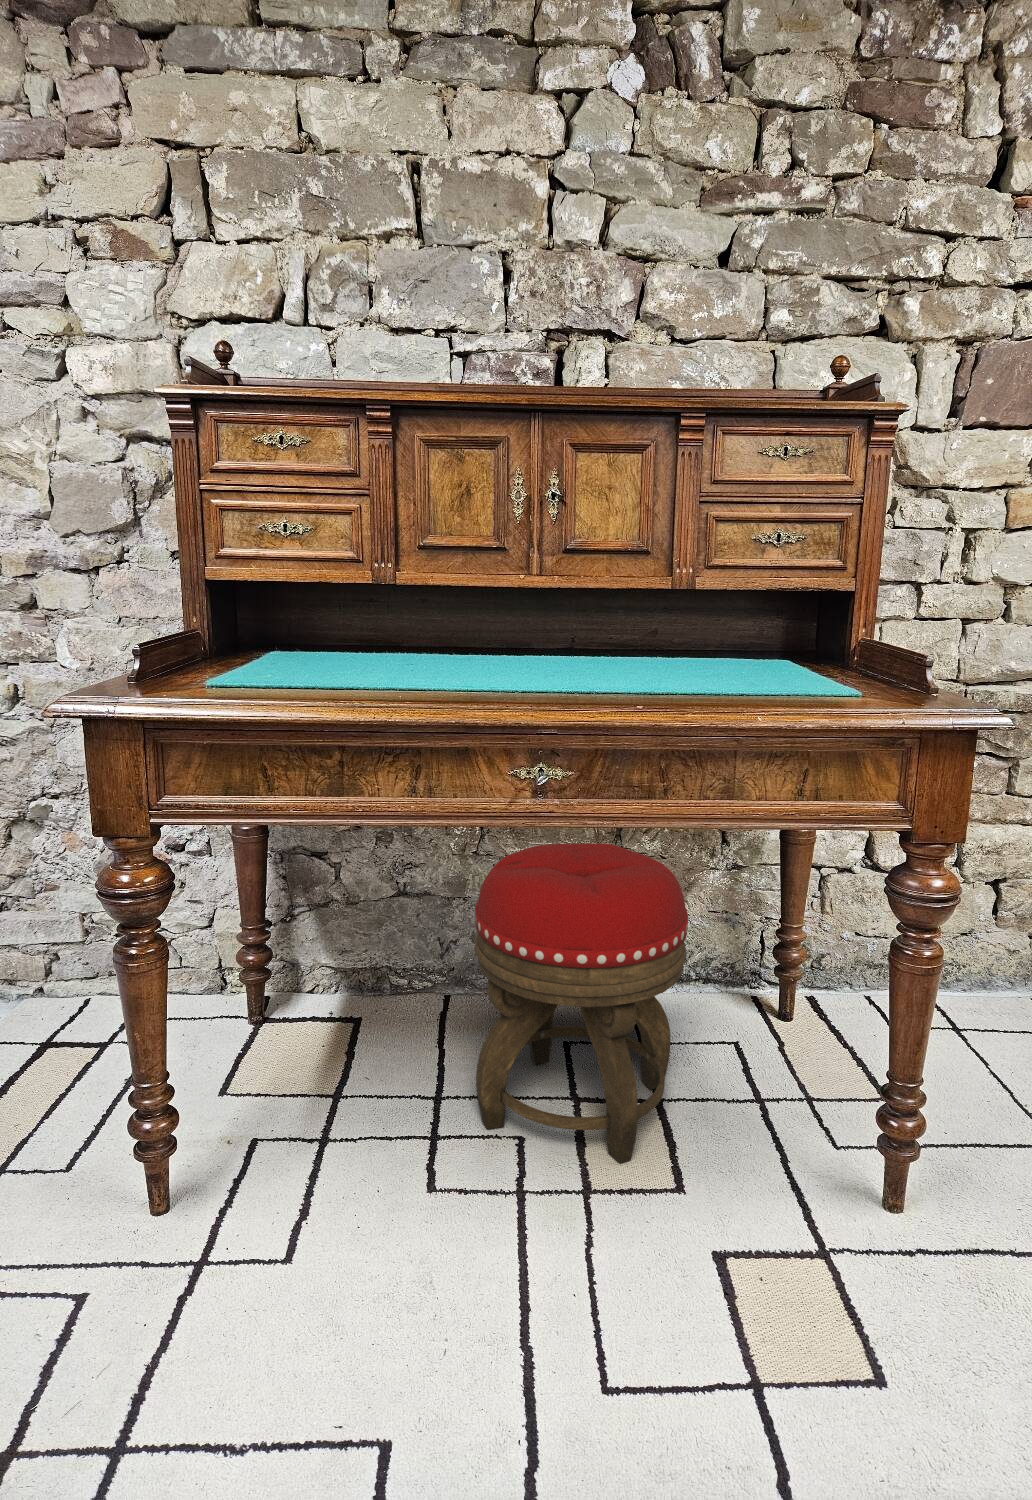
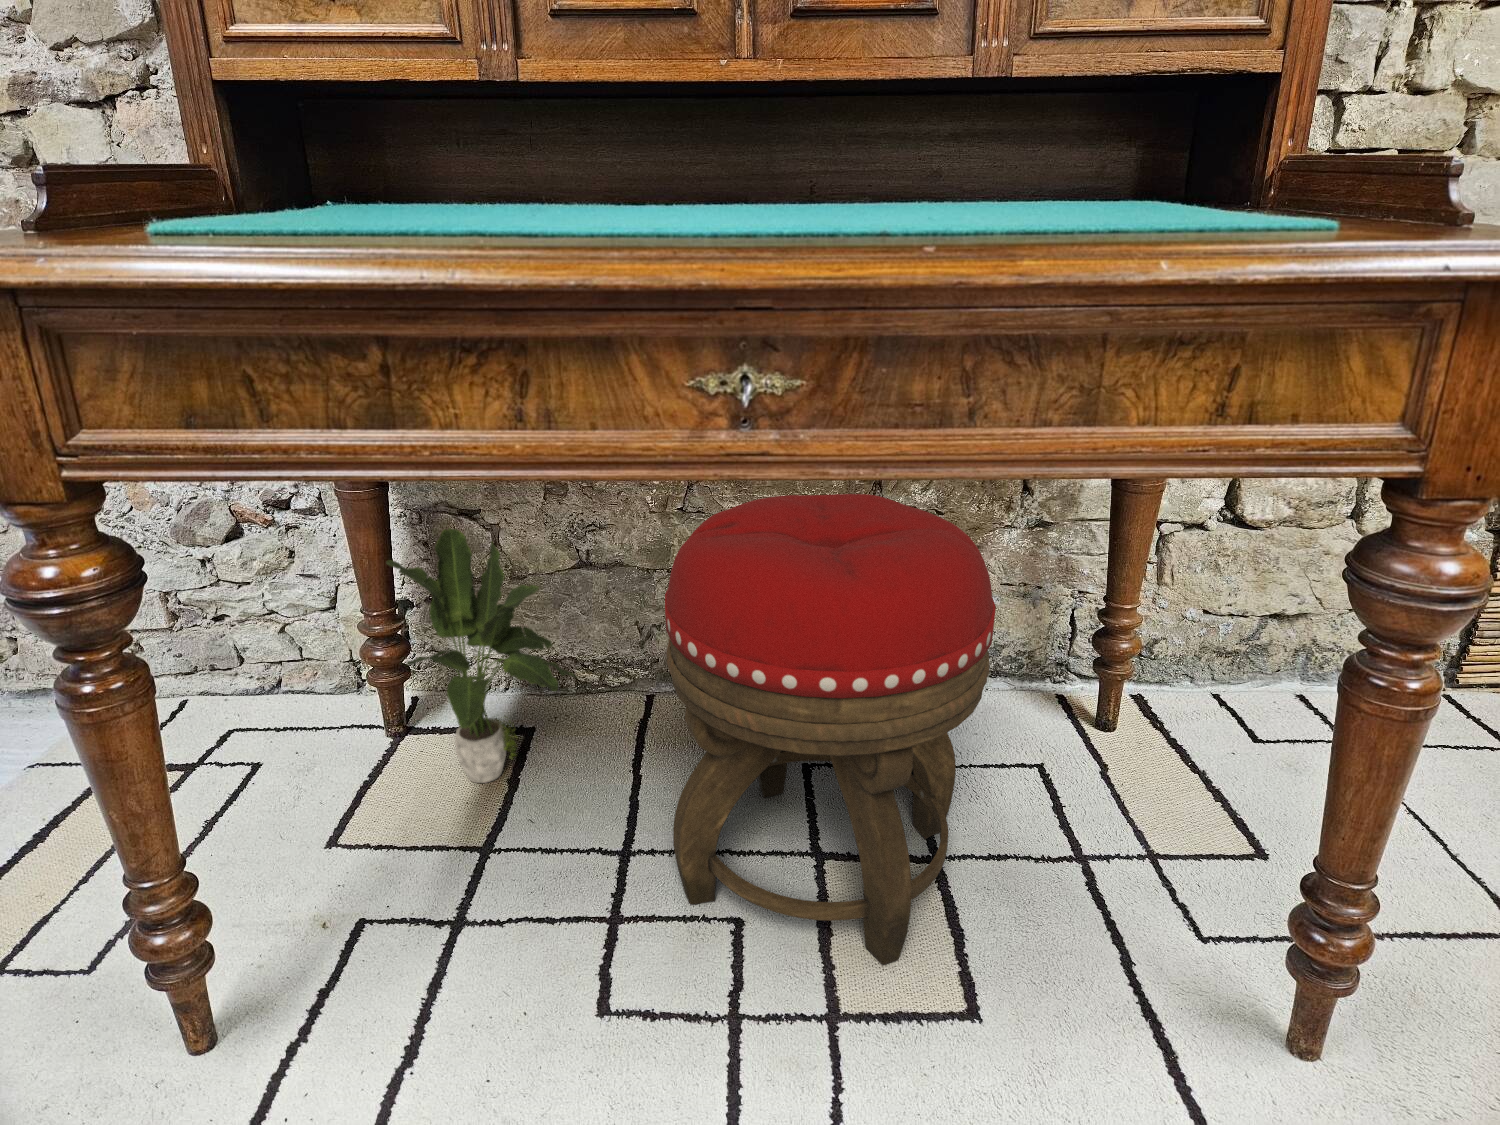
potted plant: none [272,865,401,1055] -> present [386,528,576,783]

